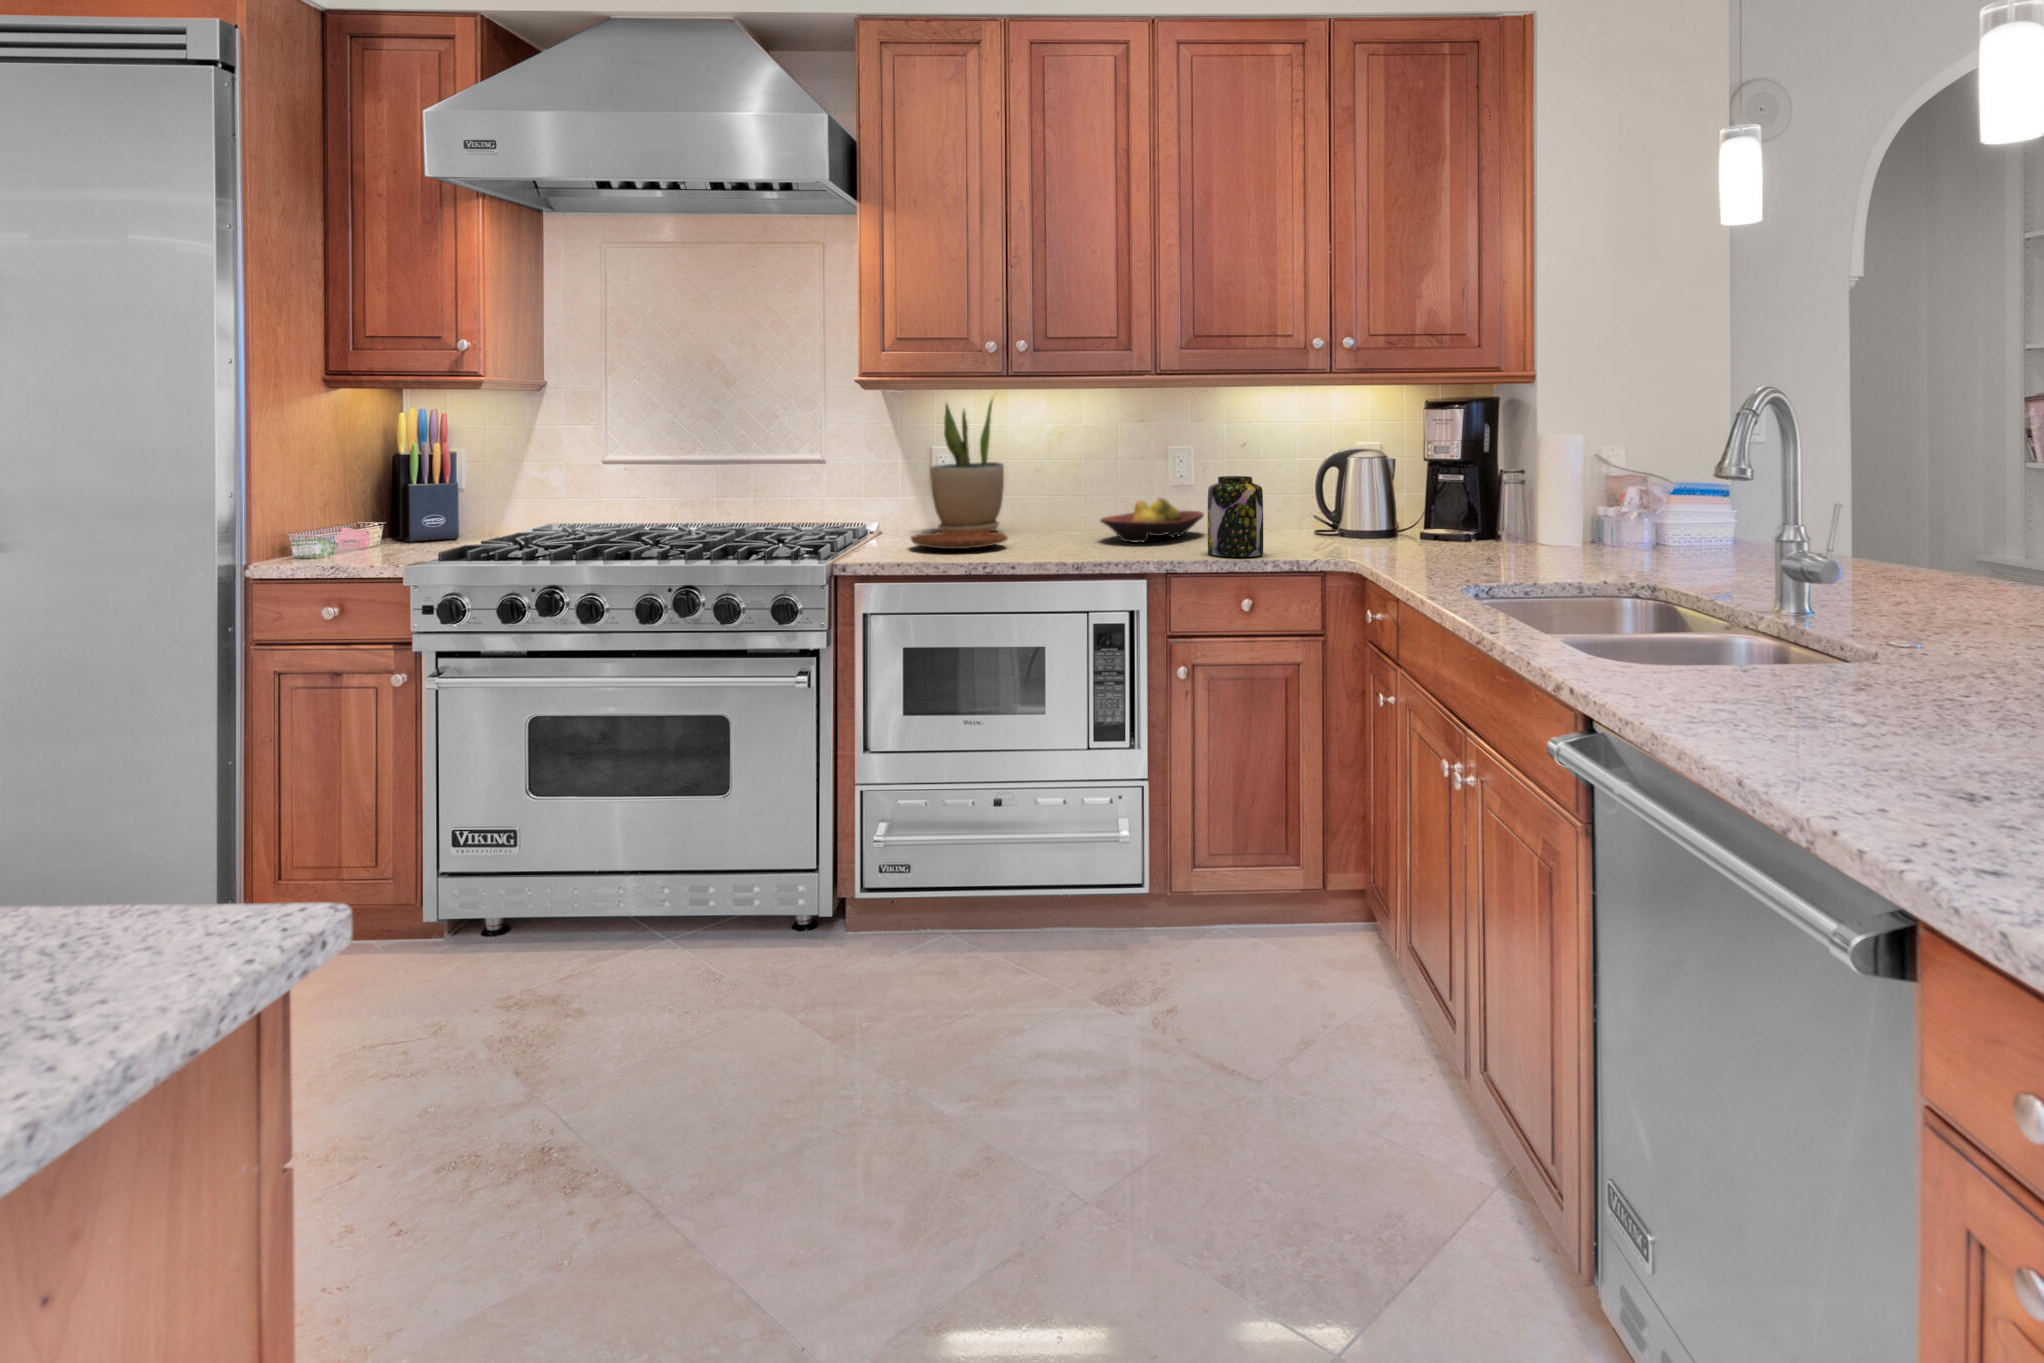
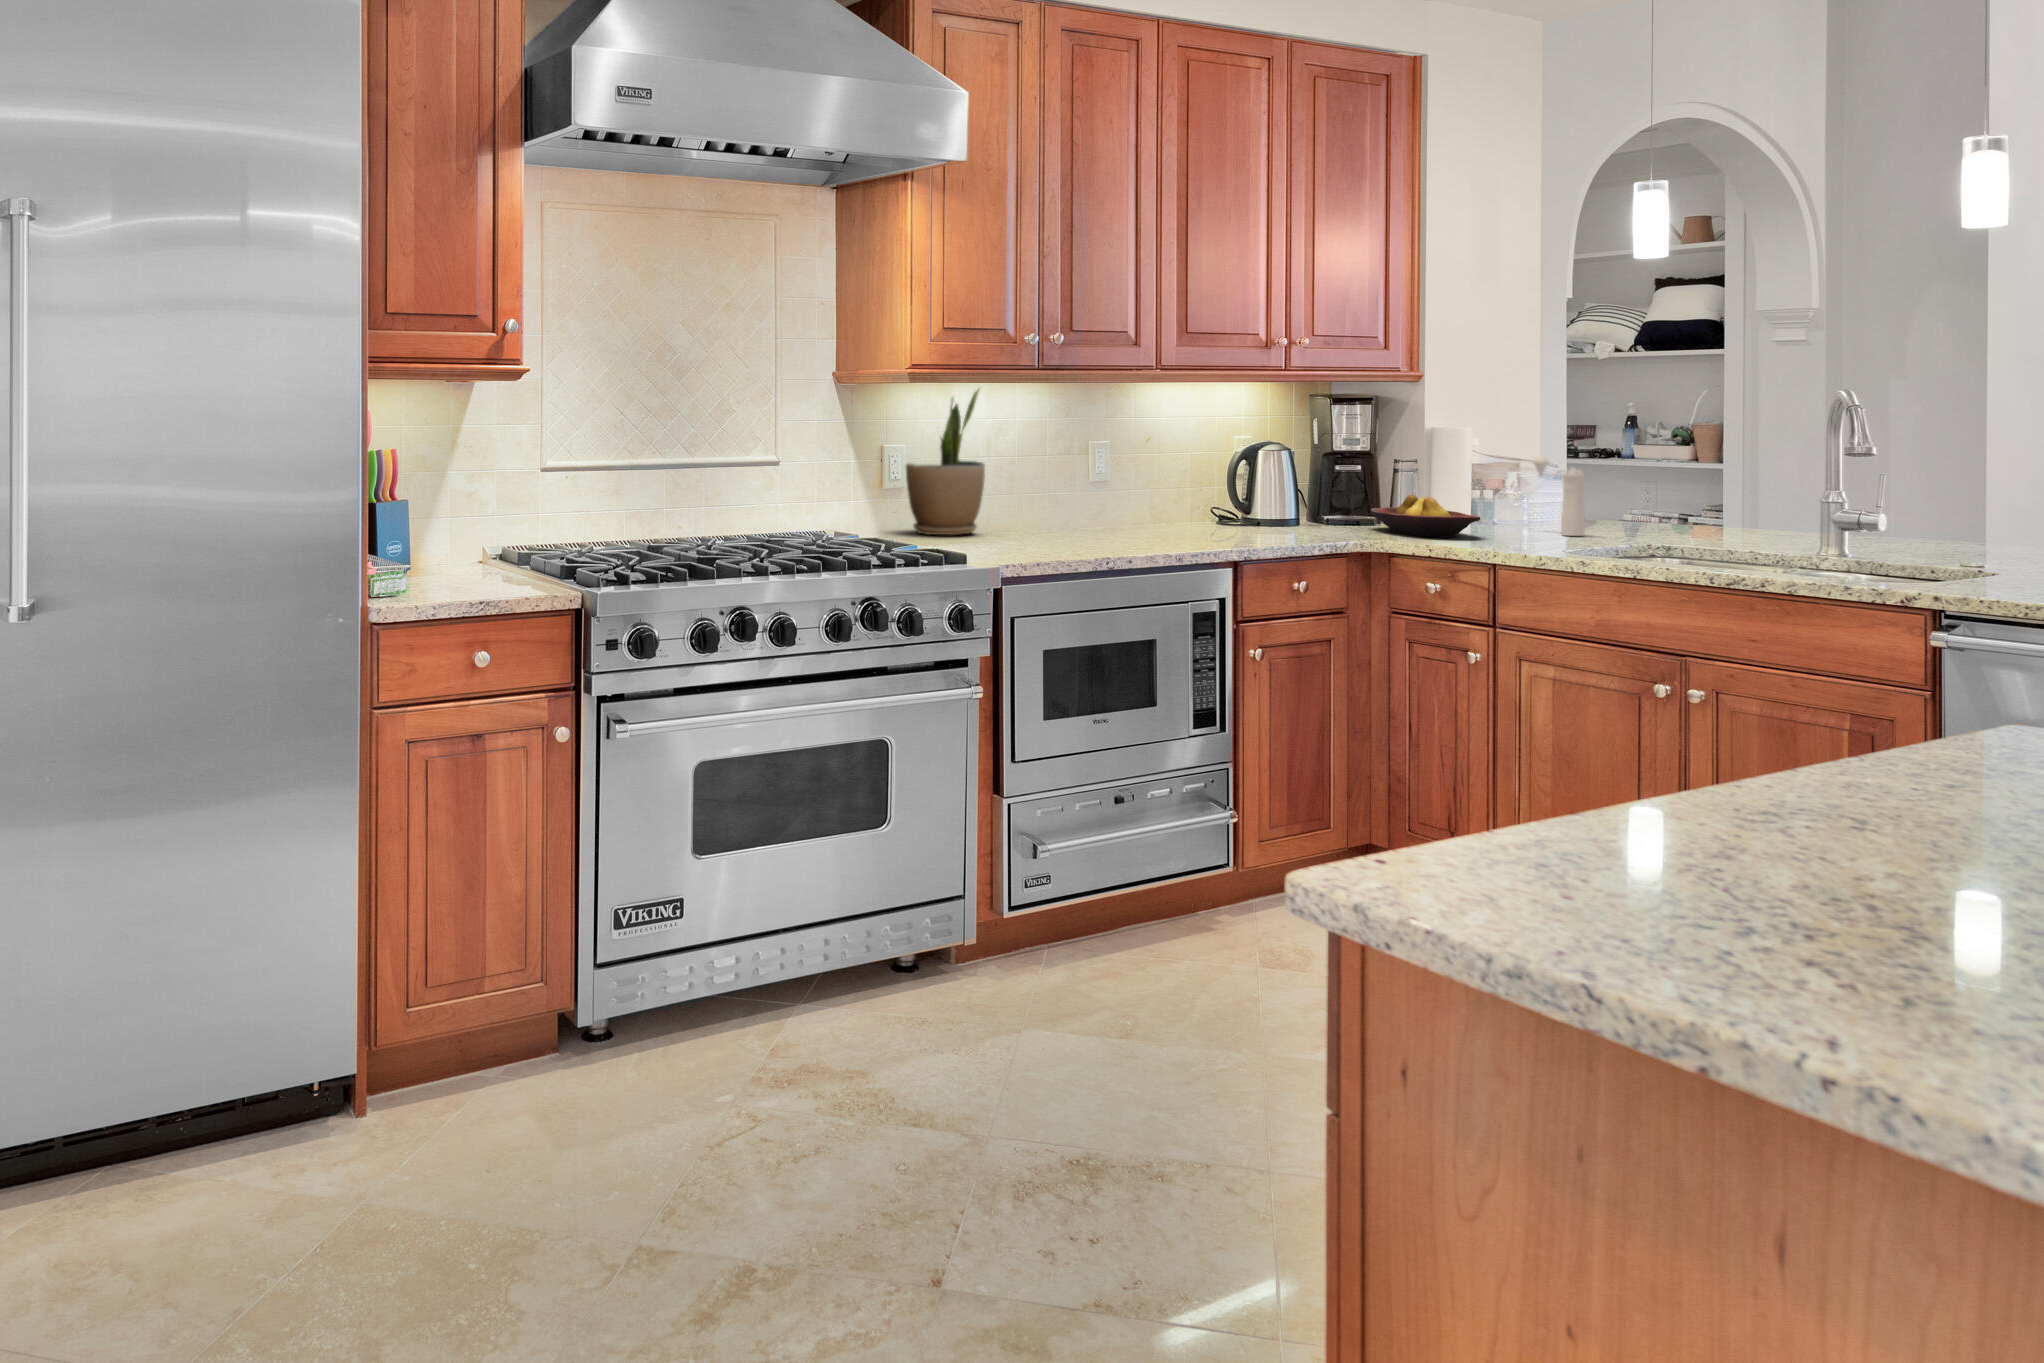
pepper mill: none [1631,468,1664,566] -> present [1532,457,1585,536]
jar: present [1208,476,1263,557] -> none [1251,469,1310,543]
fruit bowl: present [1100,498,1204,542] -> present [1370,495,1480,537]
tray: present [911,531,1007,549] -> none [988,530,1090,547]

